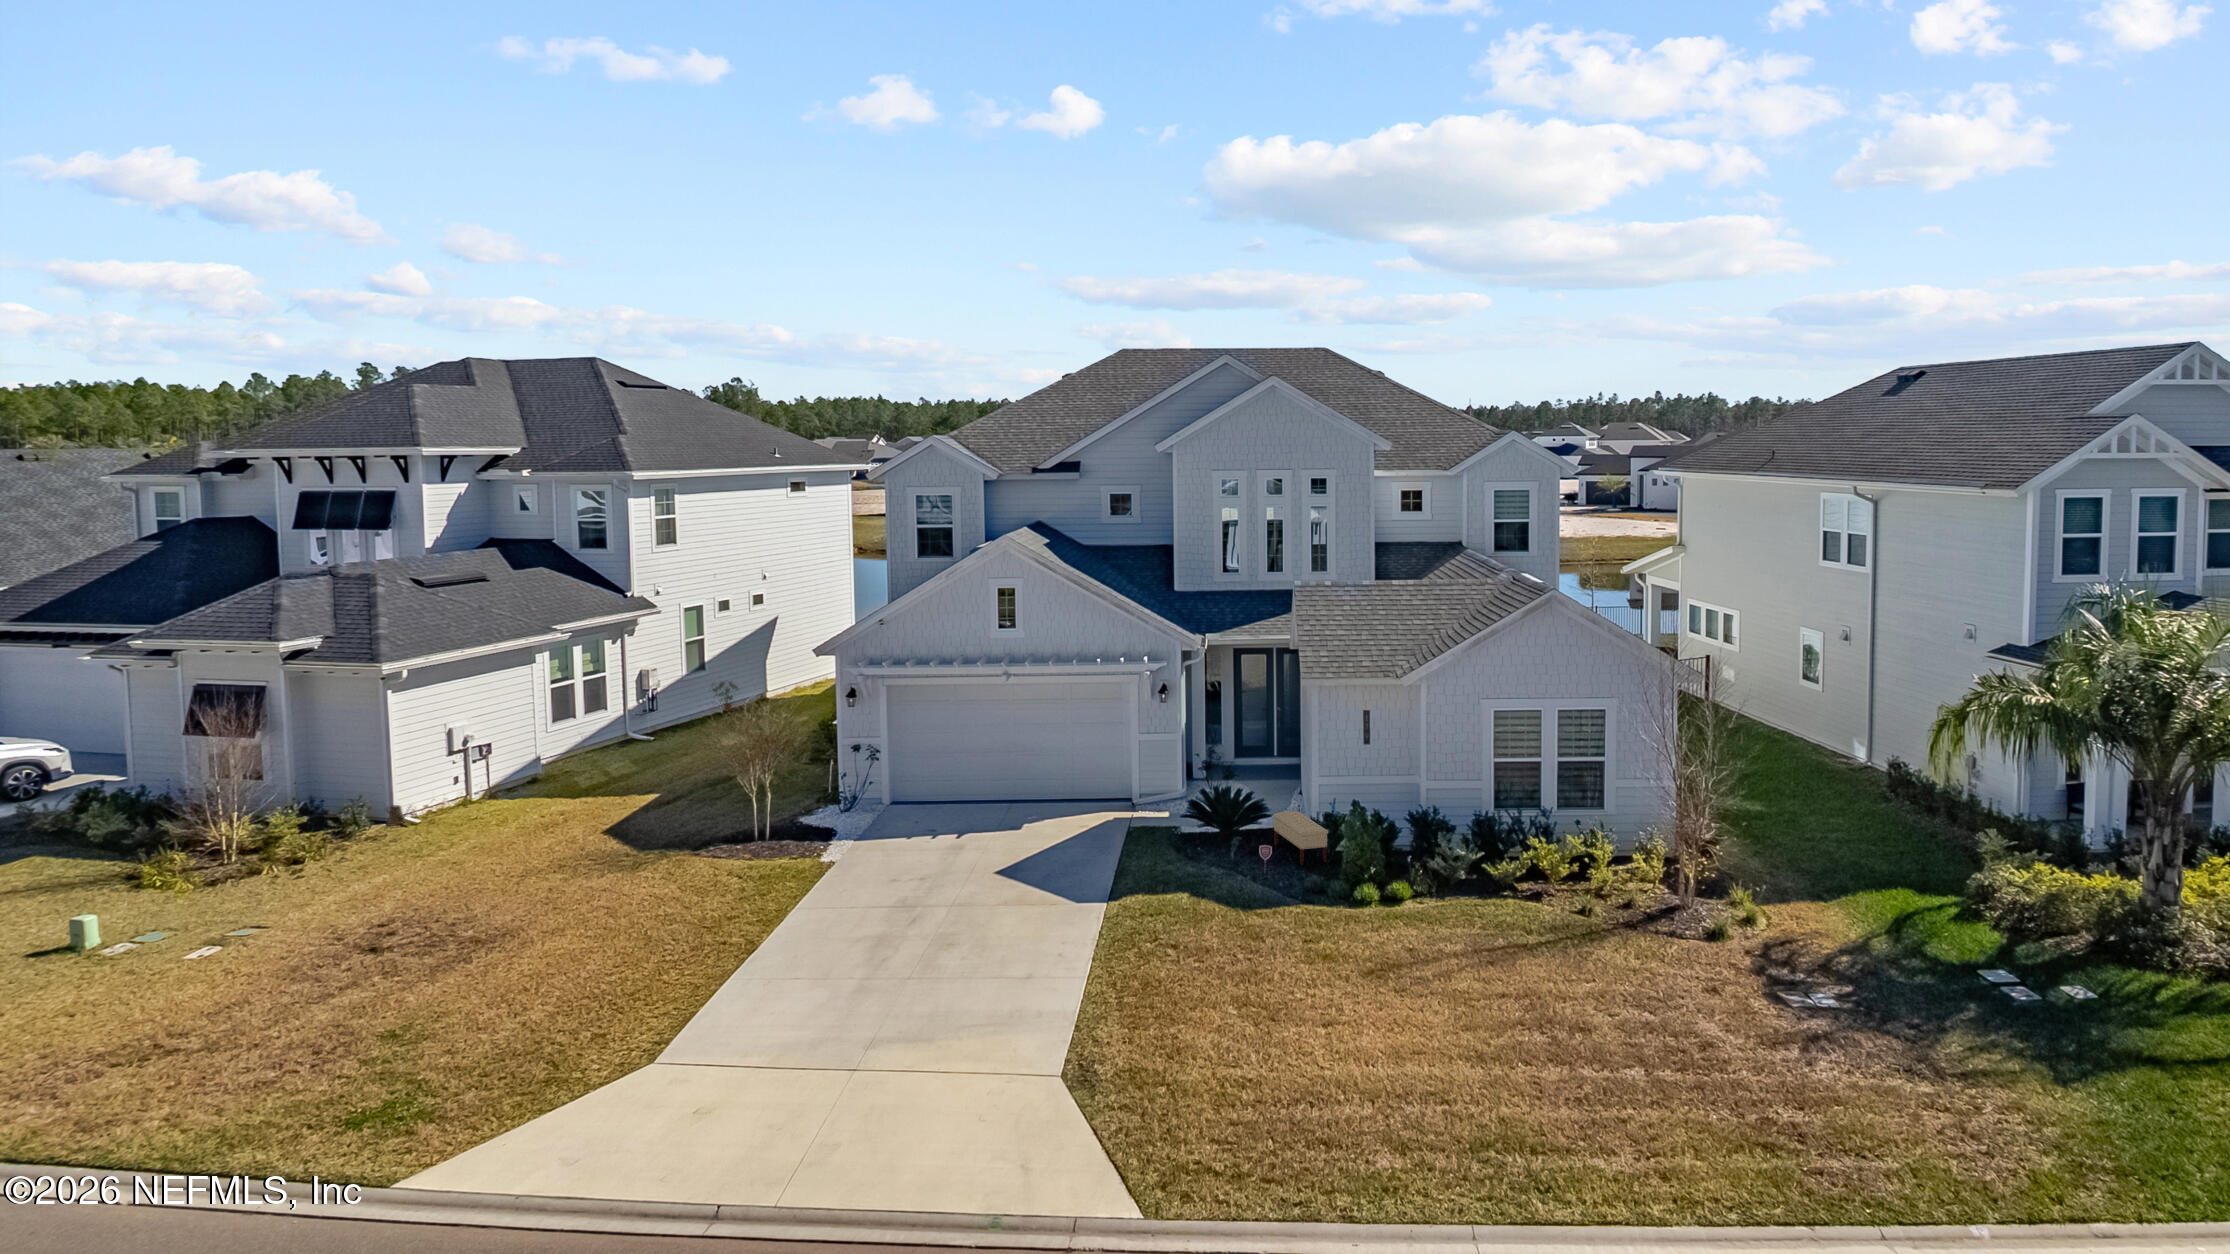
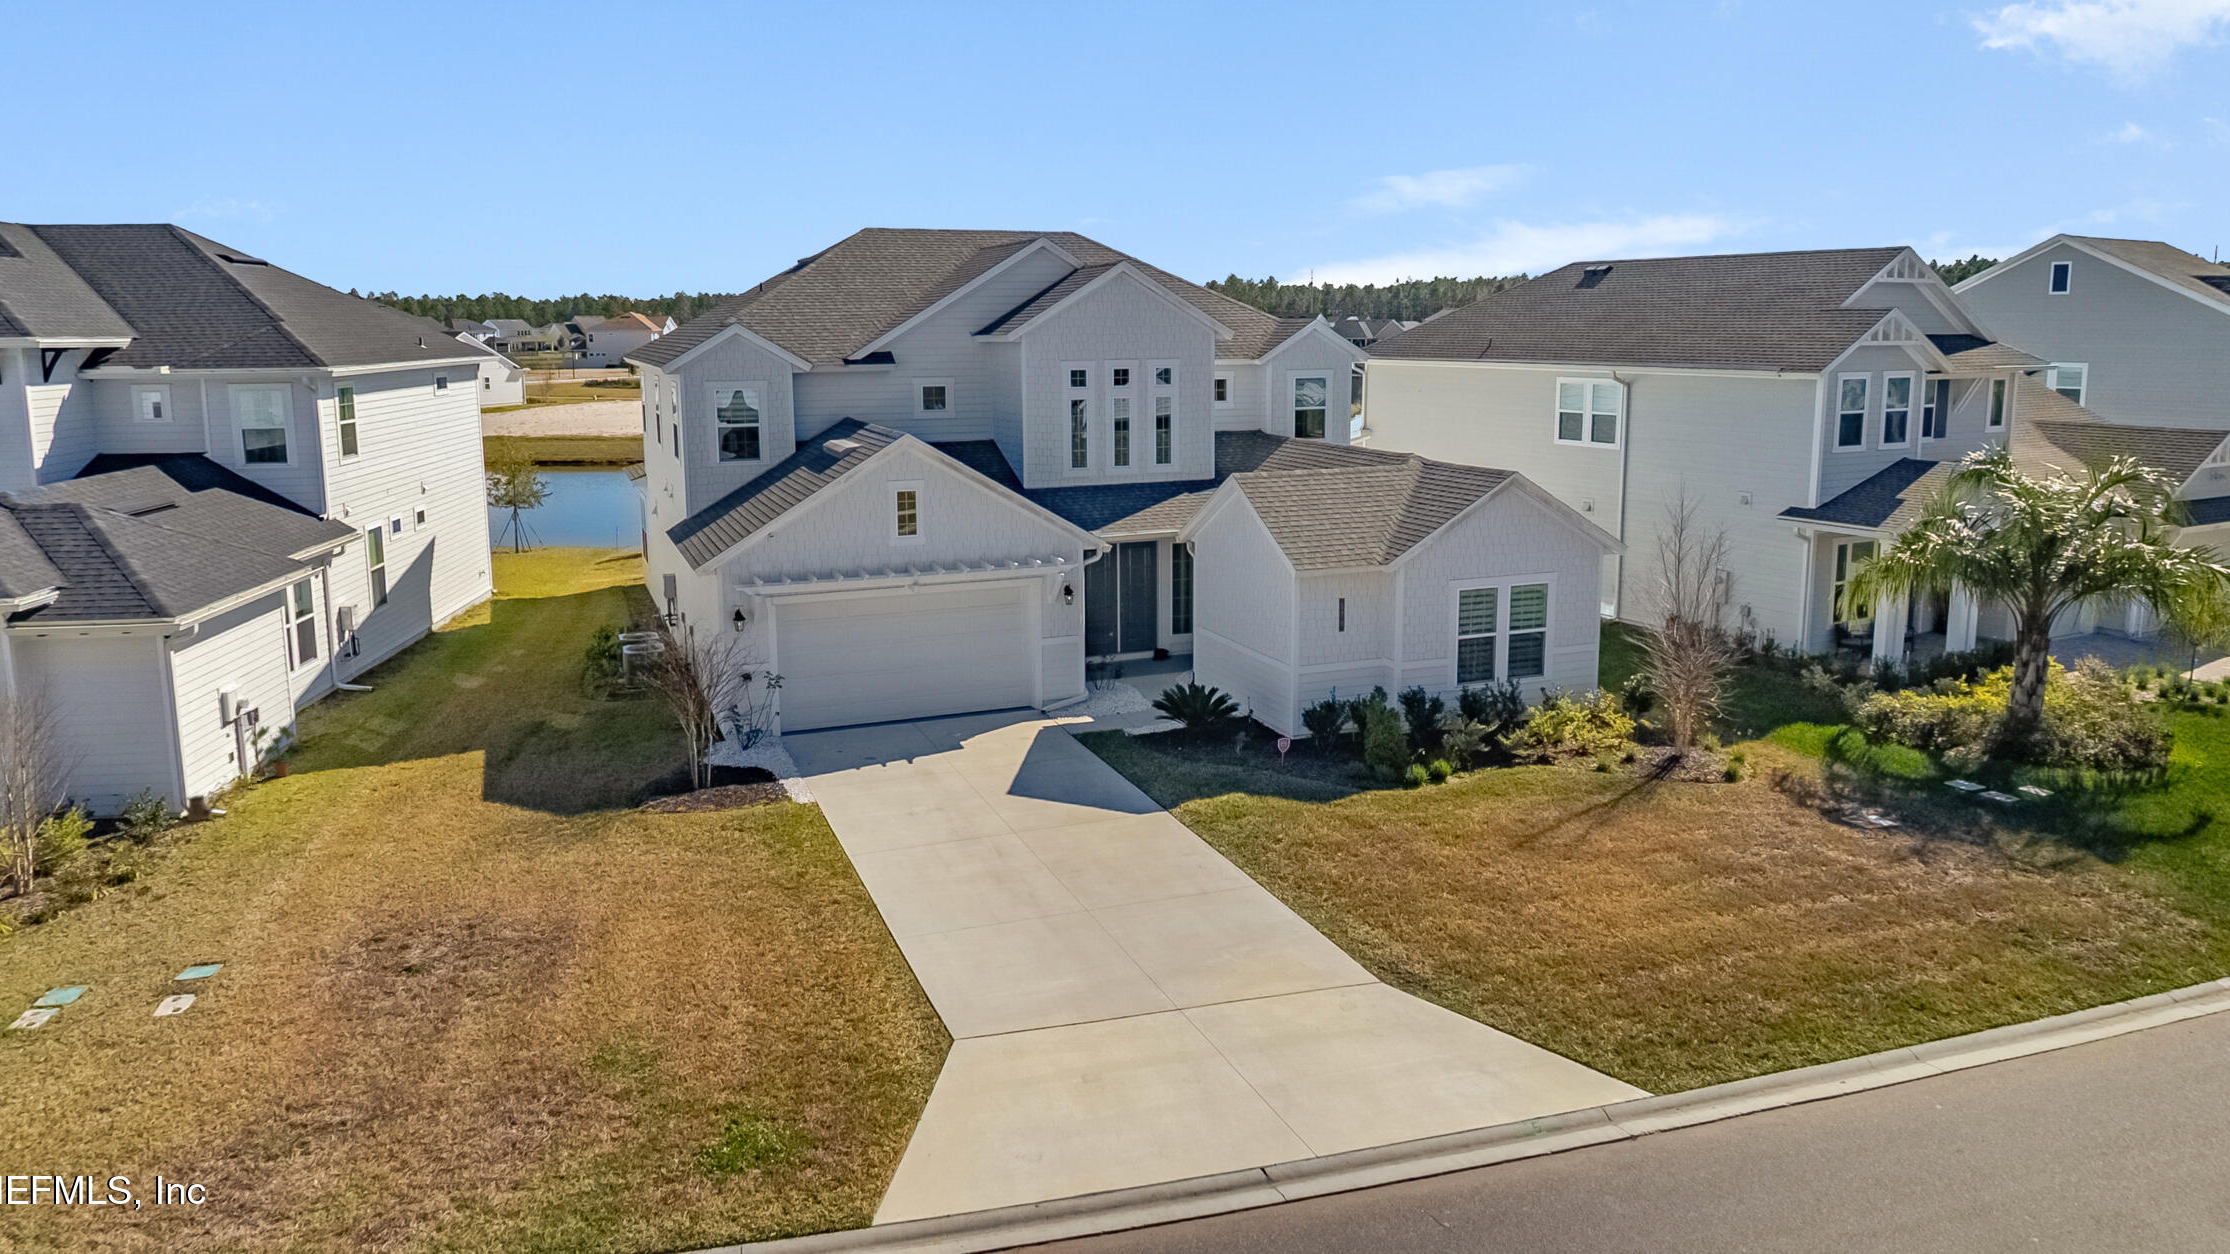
house plant: present [712,681,738,712] -> present [246,726,295,777]
bench: present [1274,811,1328,865] -> none [1254,703,1329,755]

